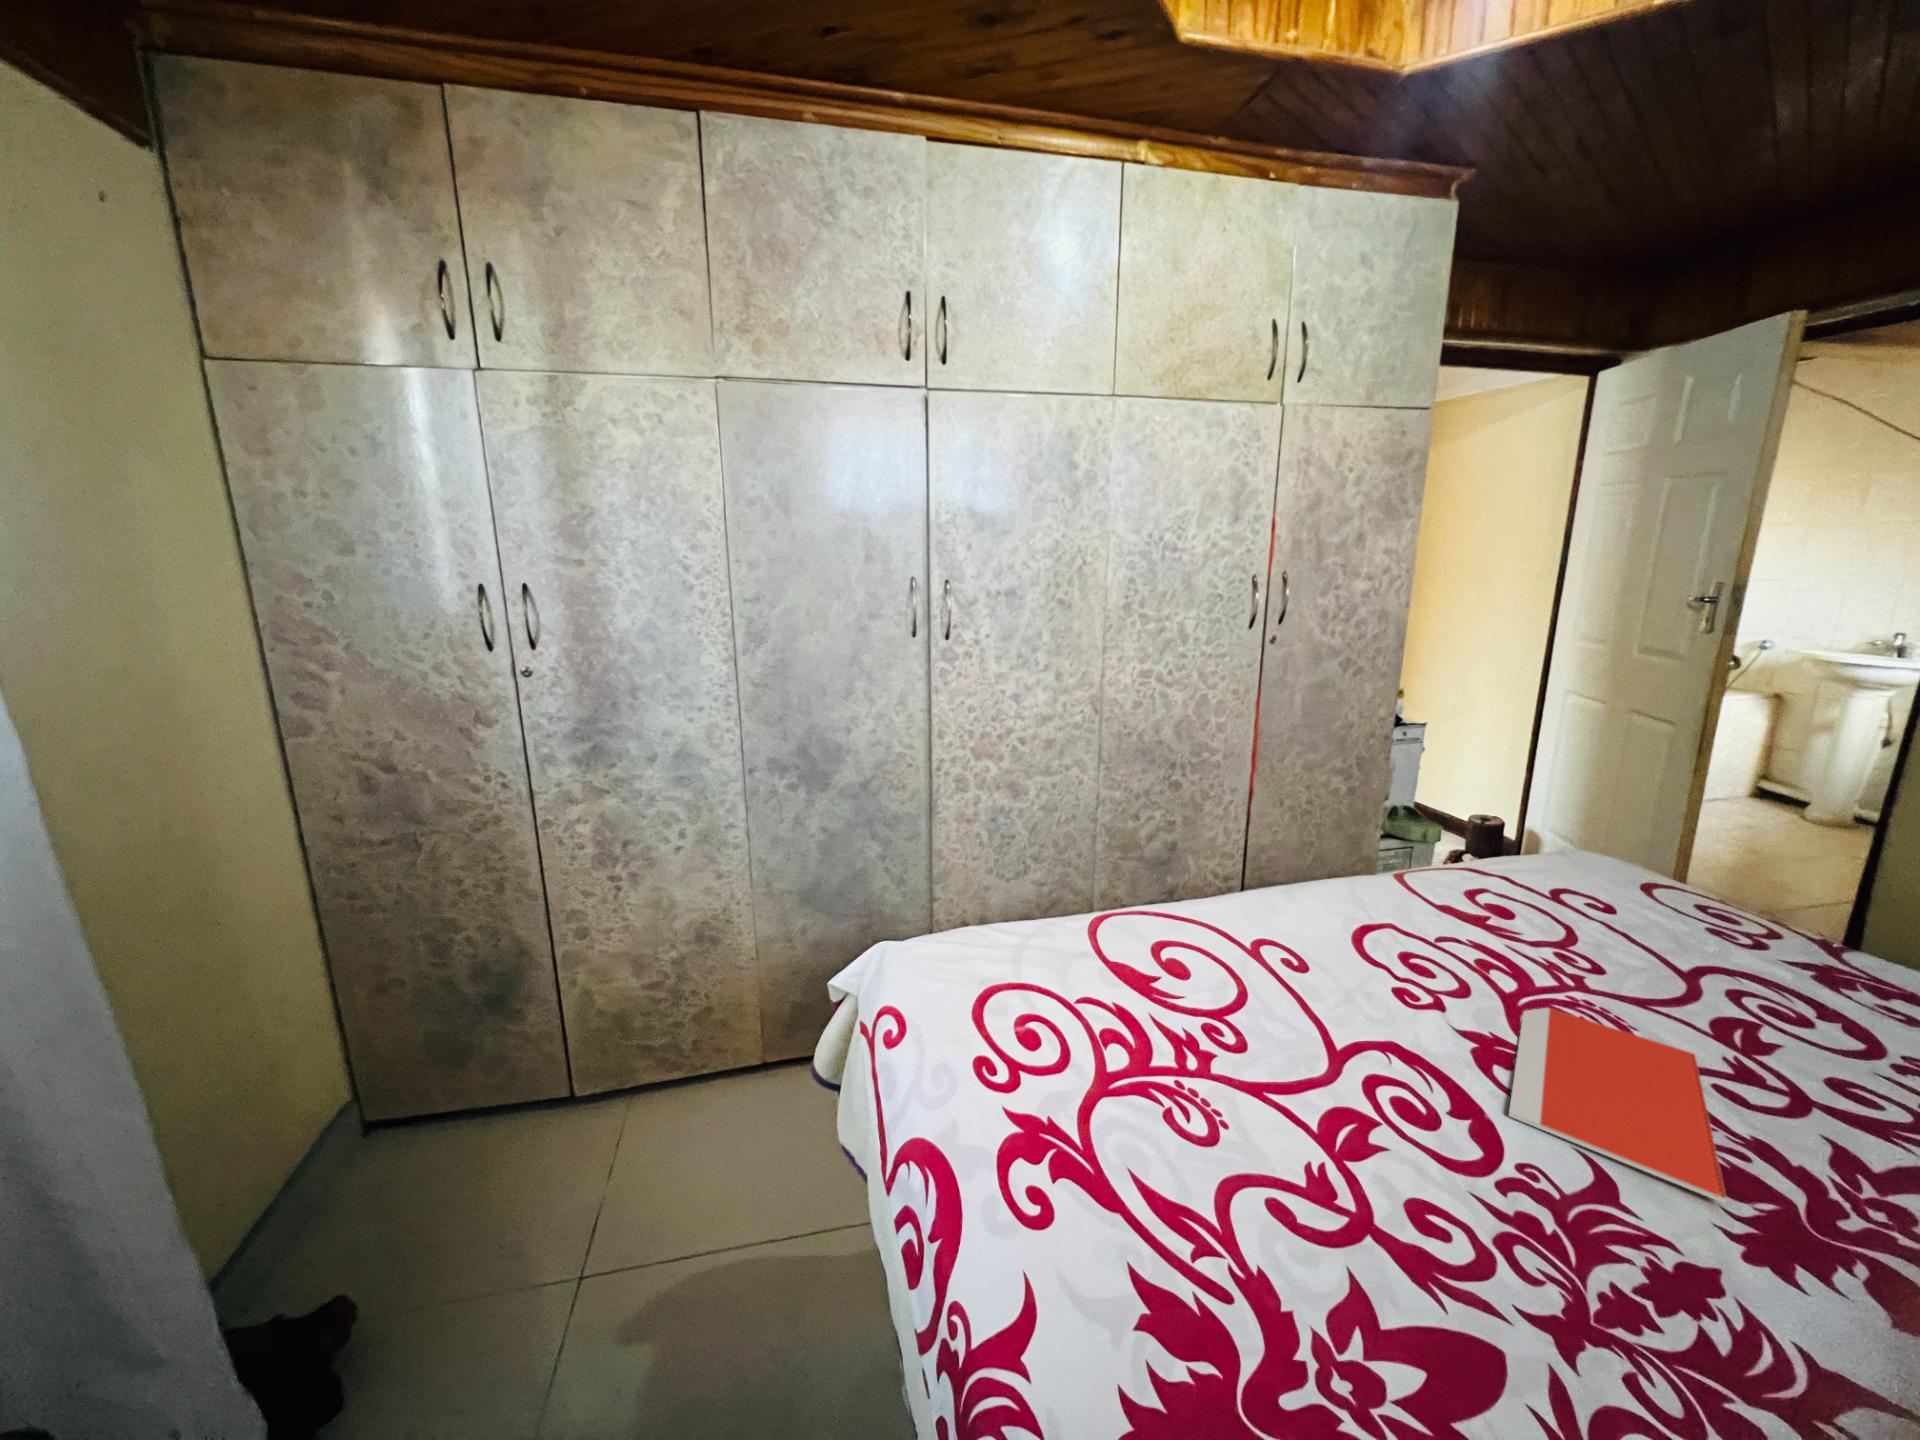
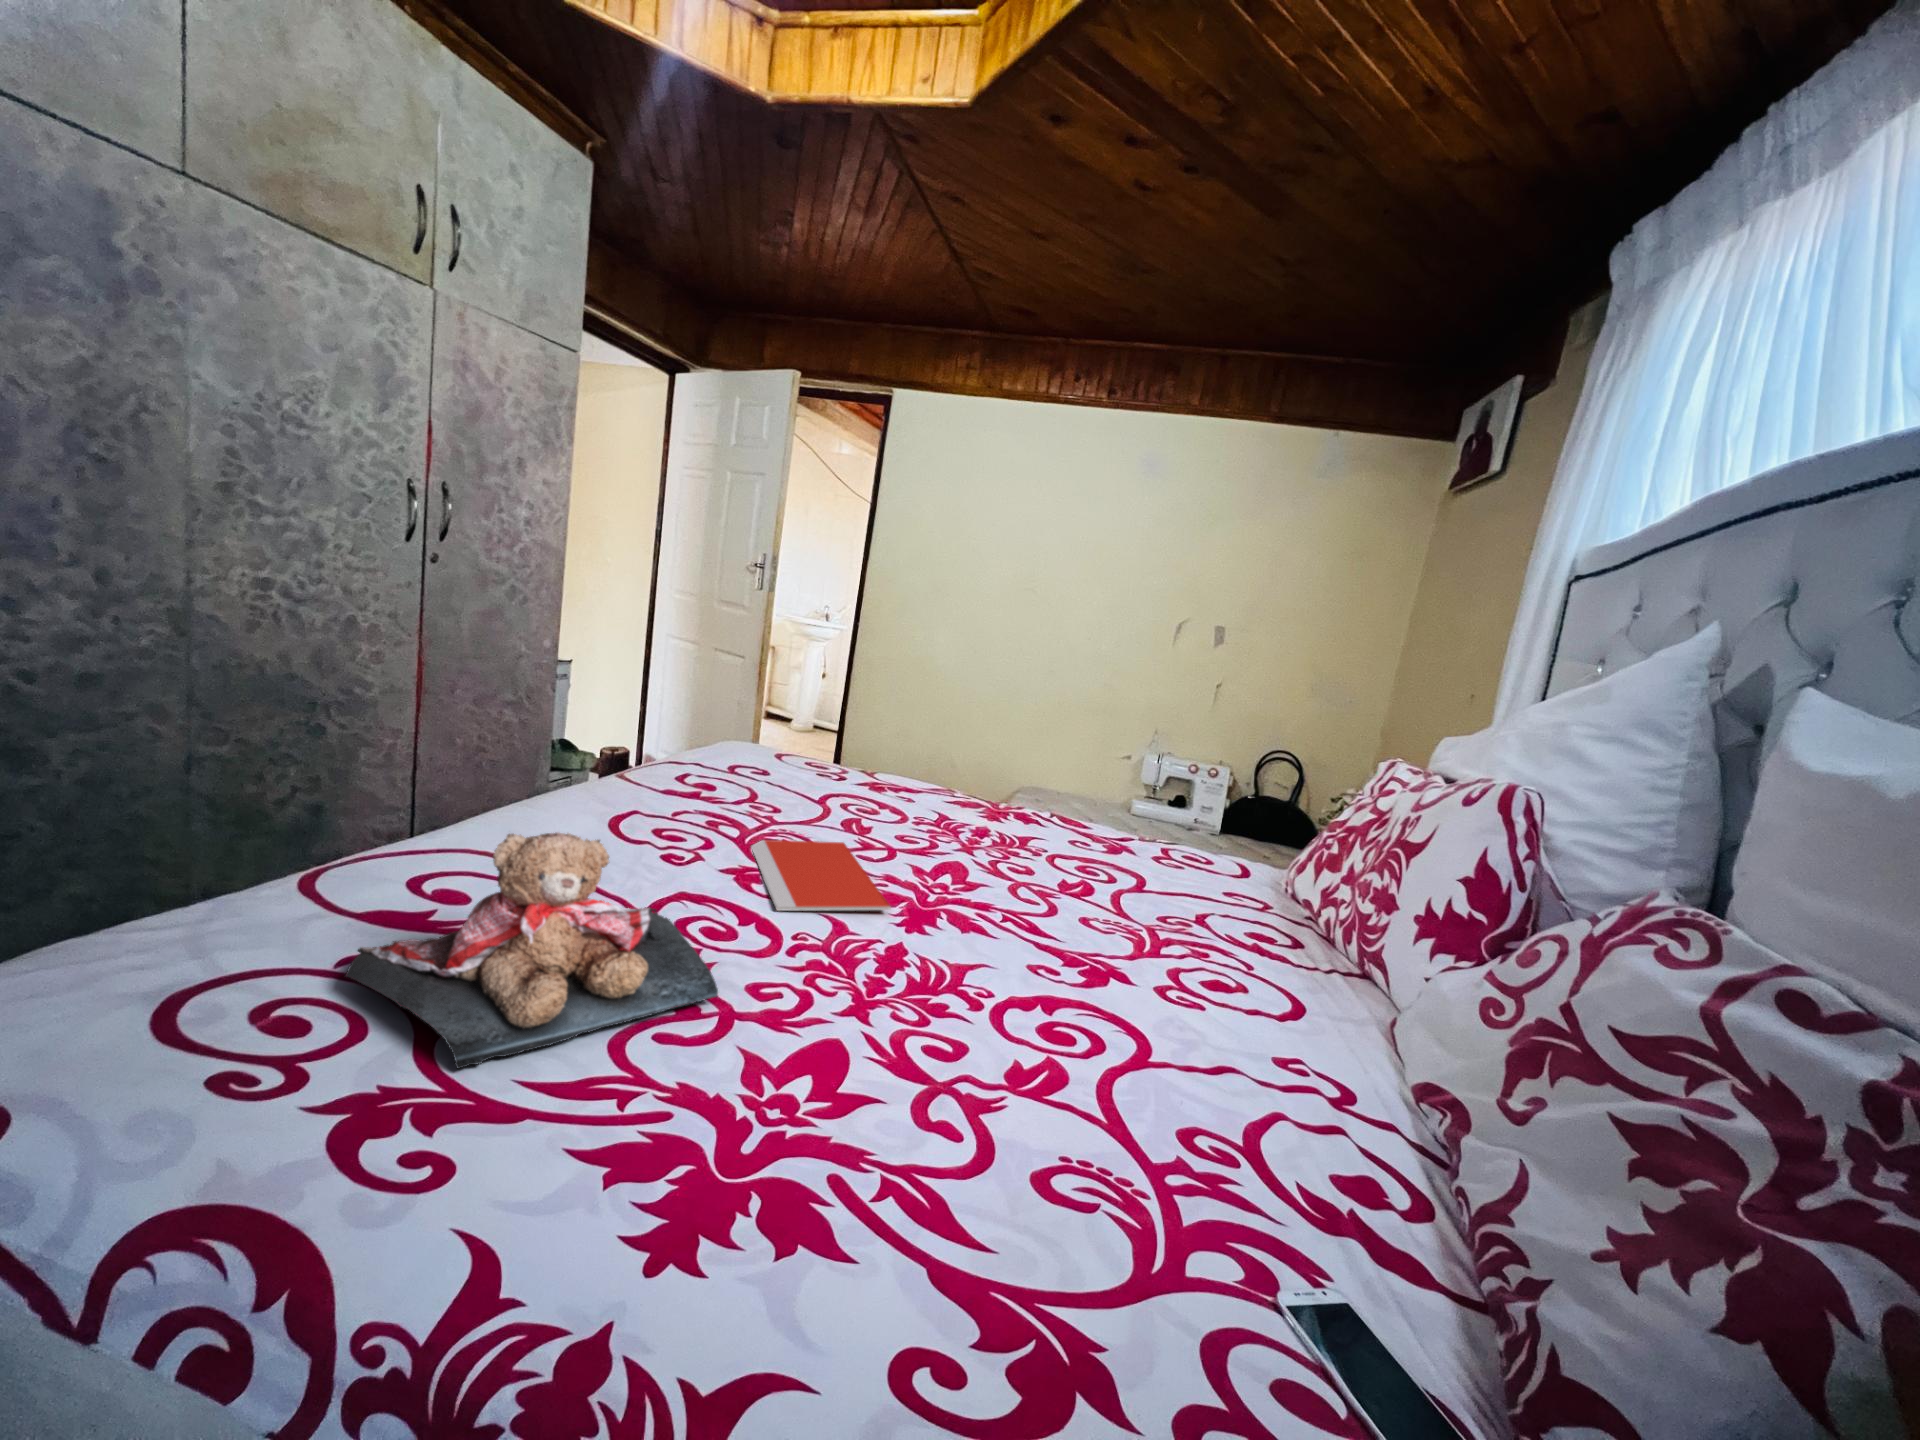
teddy bear: none [1073,949,1356,1195] -> present [346,833,718,1069]

